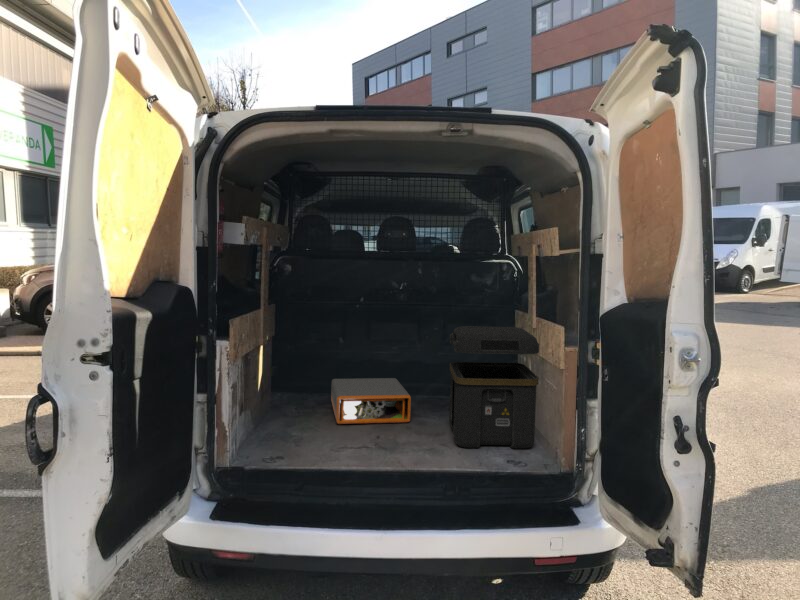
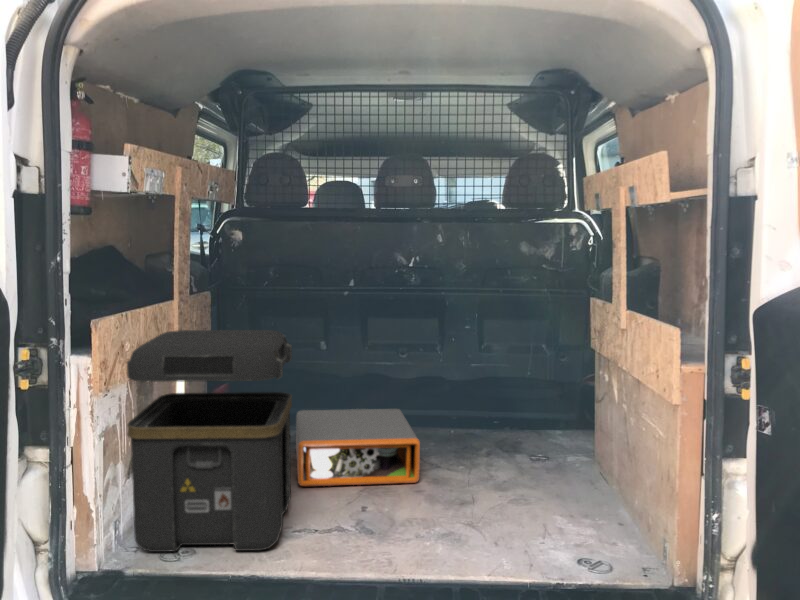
toolbox: present [449,326,539,449] -> present [127,330,292,552]

